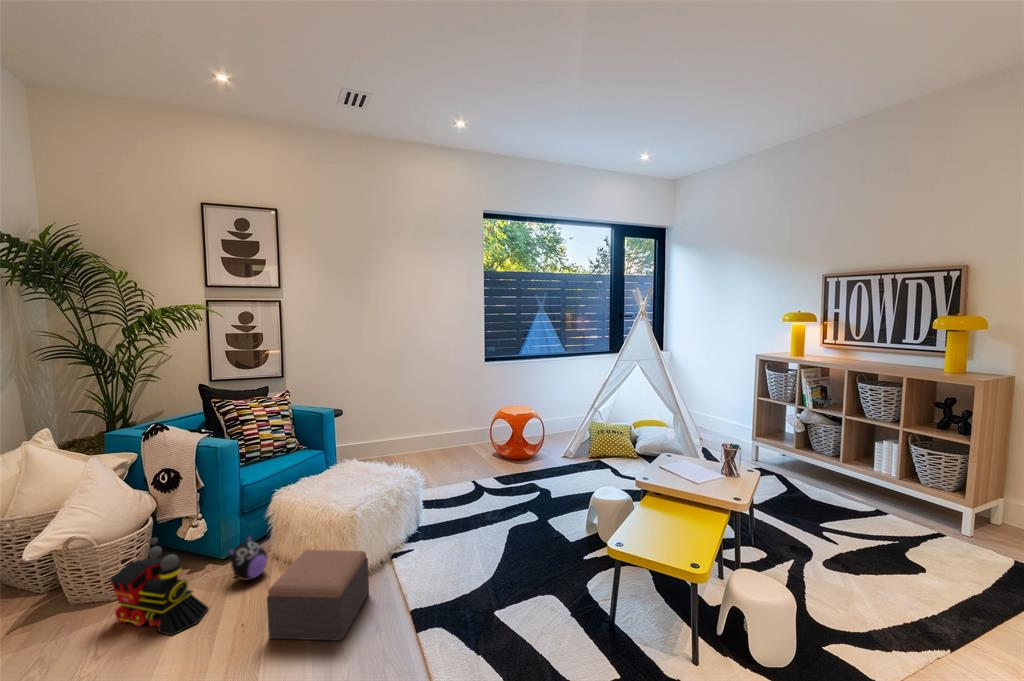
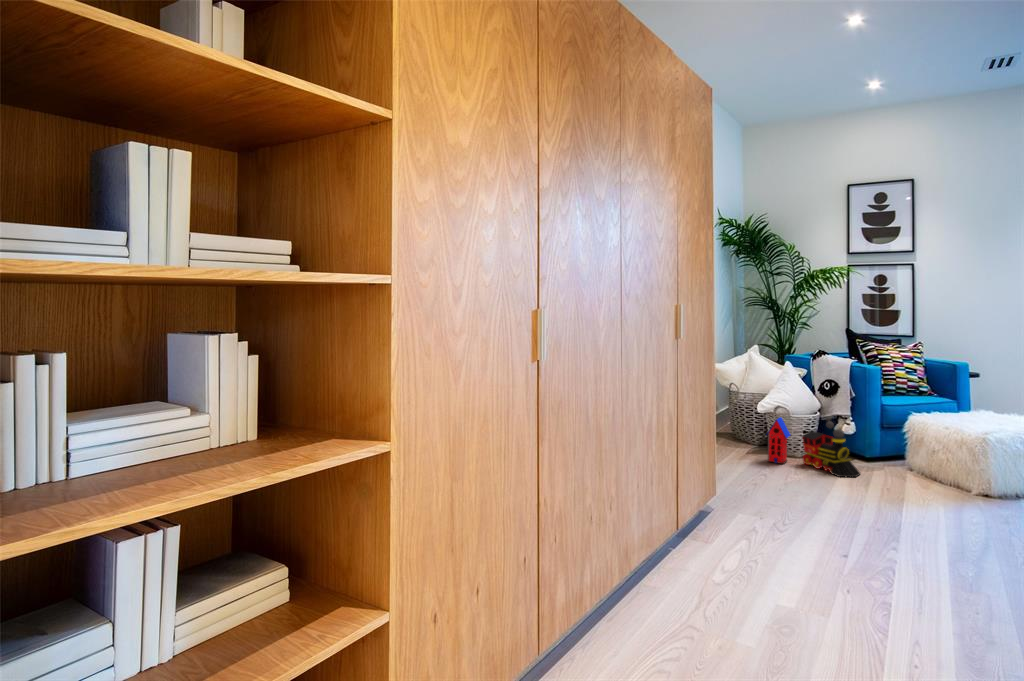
plush toy: present [229,536,268,581] -> none [873,438,903,471]
footstool: present [267,550,369,641] -> none [909,452,1000,513]
toy house: none [31,560,90,649] -> present [767,417,790,464]

